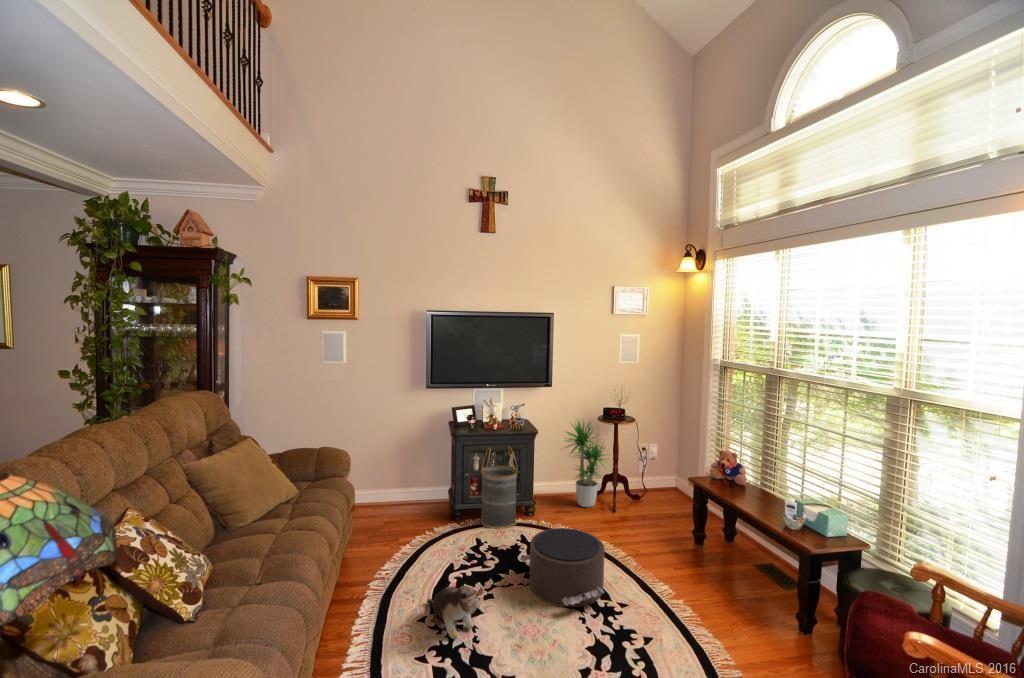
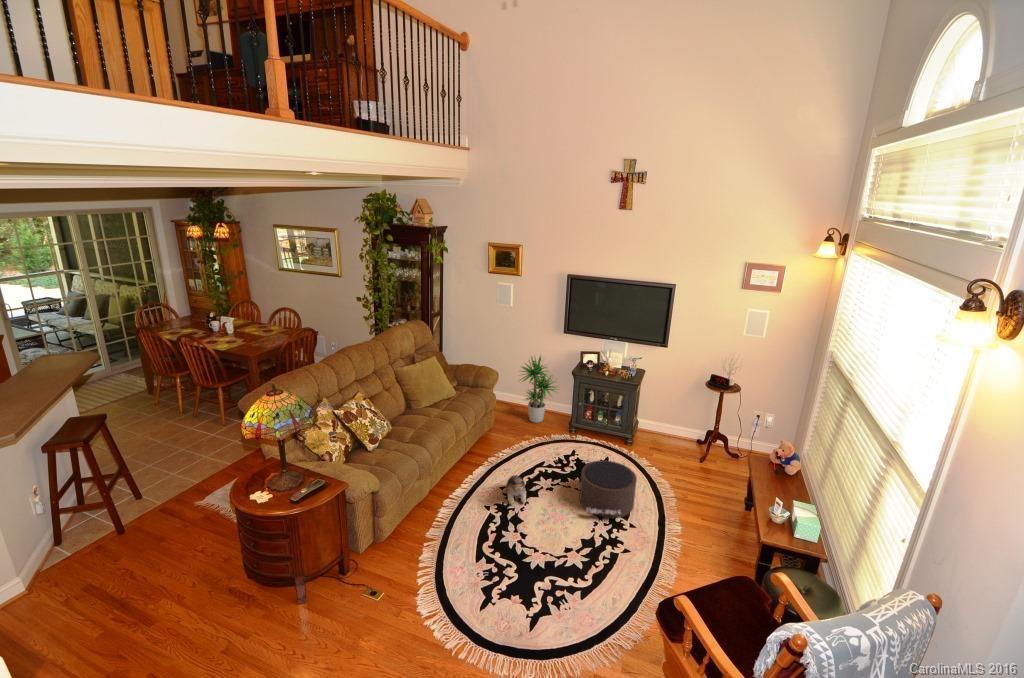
potted plant: present [565,420,606,507] -> present [520,356,557,423]
basket: present [481,447,518,529] -> none [586,388,618,450]

